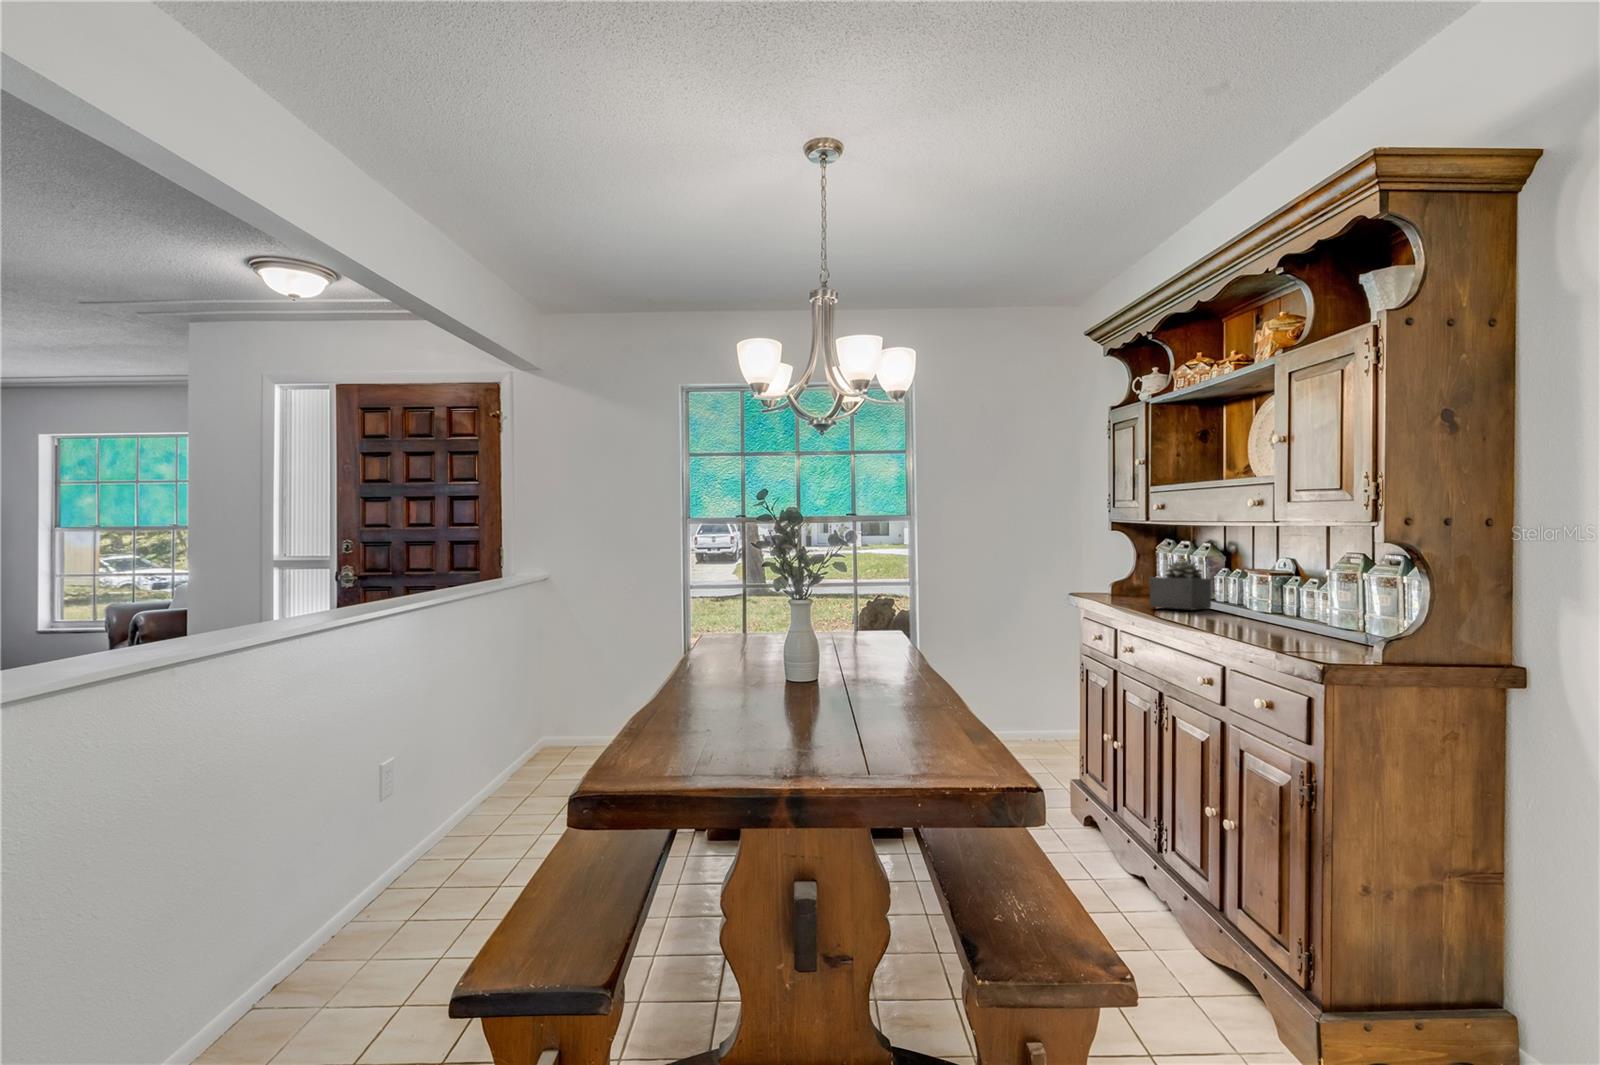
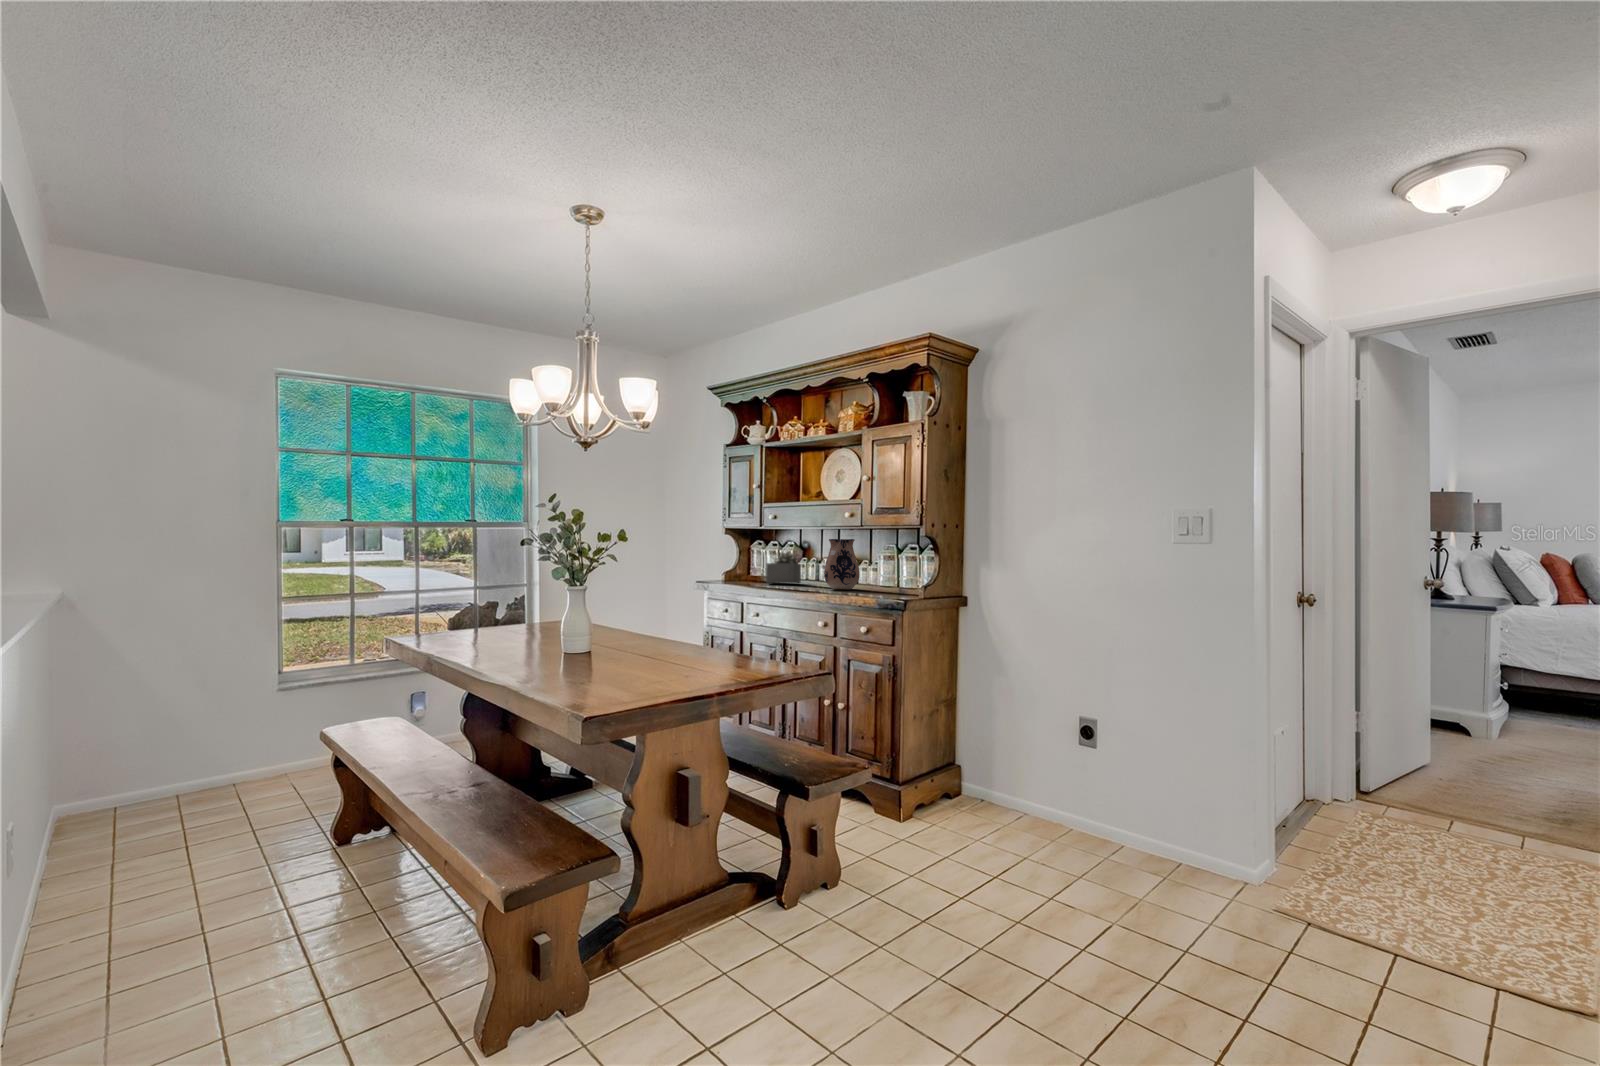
ceramic pitcher: none [1219,544,1287,628] -> present [824,539,860,590]

